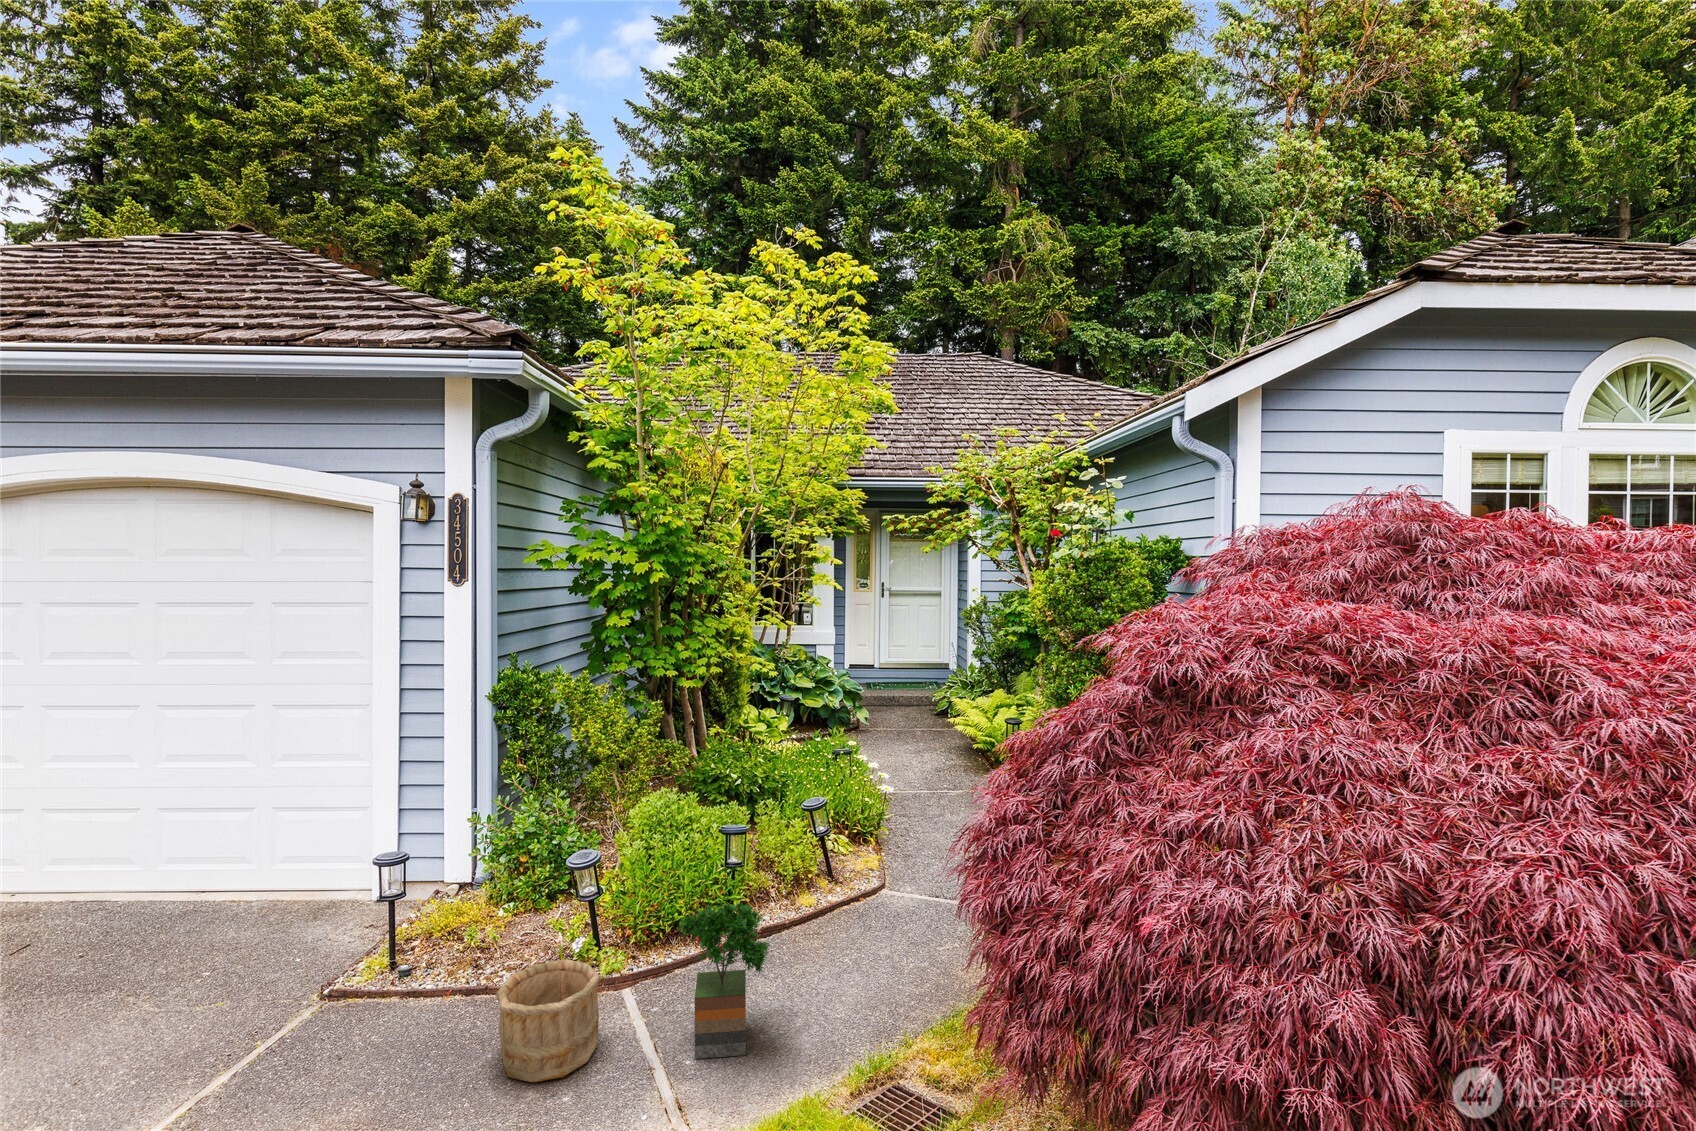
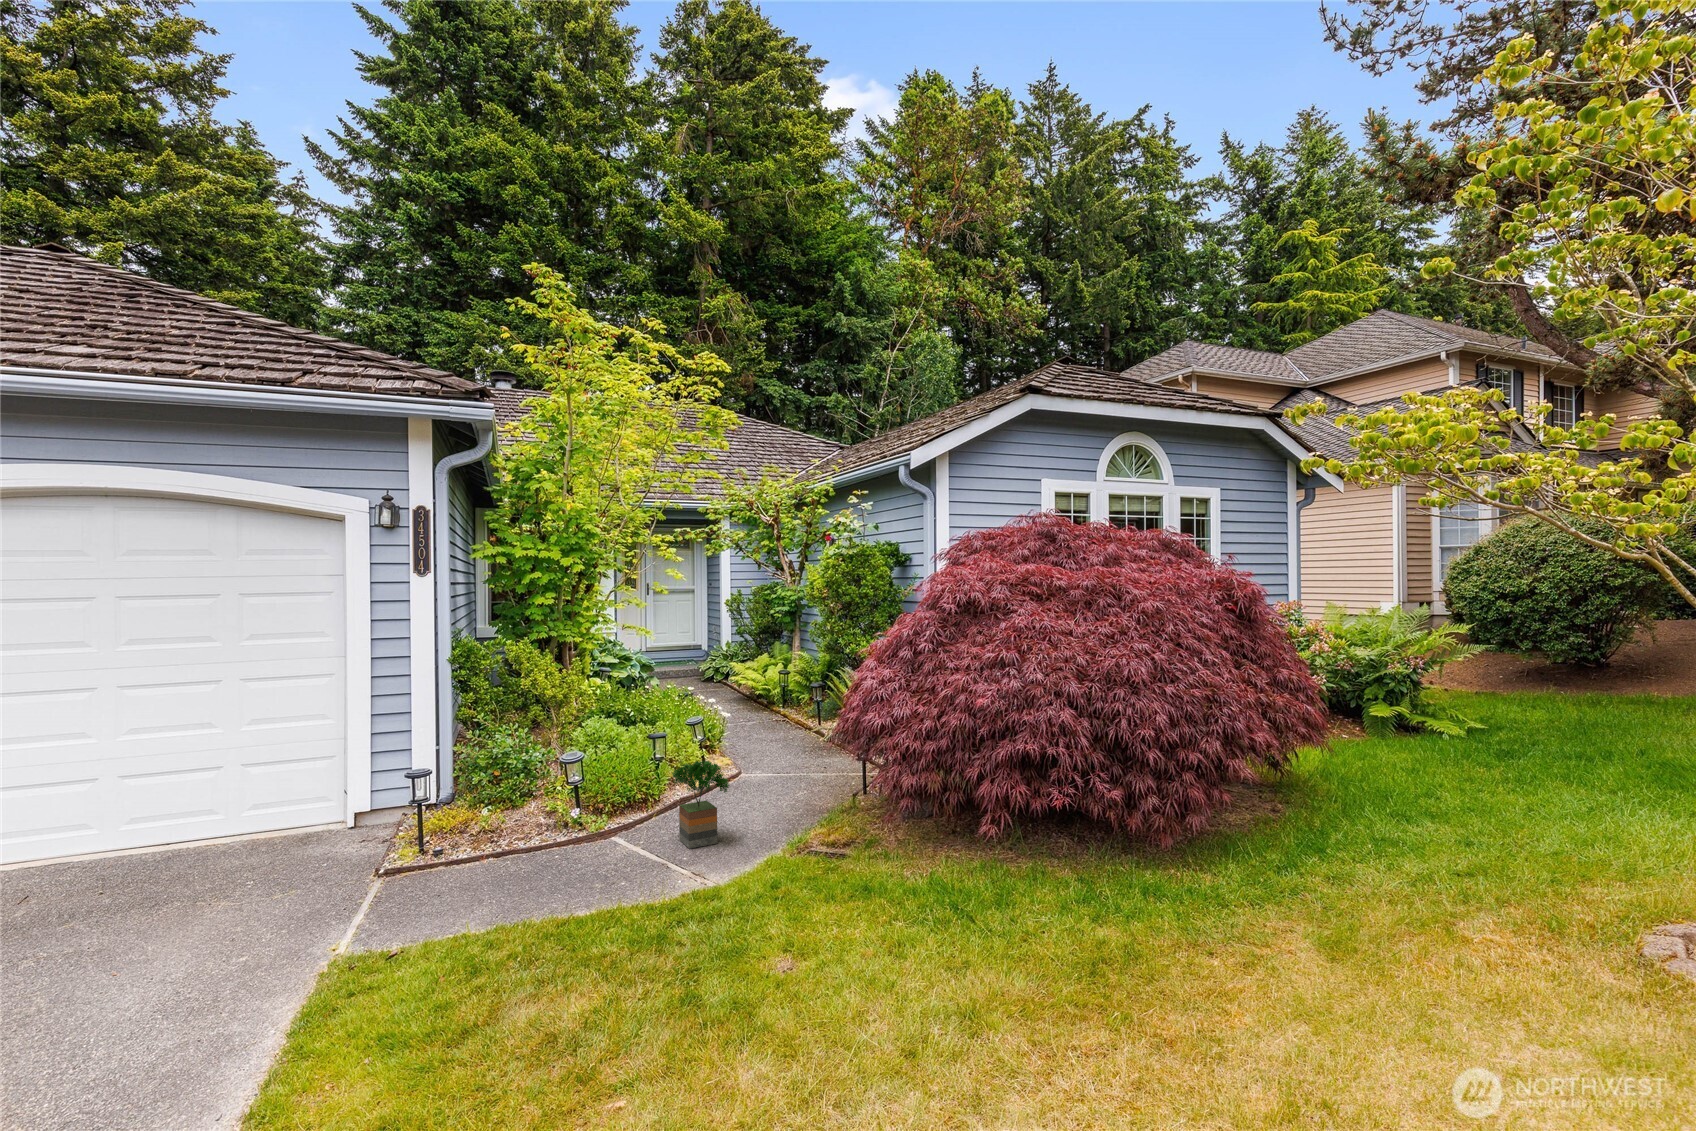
wooden bucket: present [496,959,600,1082] -> none [565,807,627,871]

